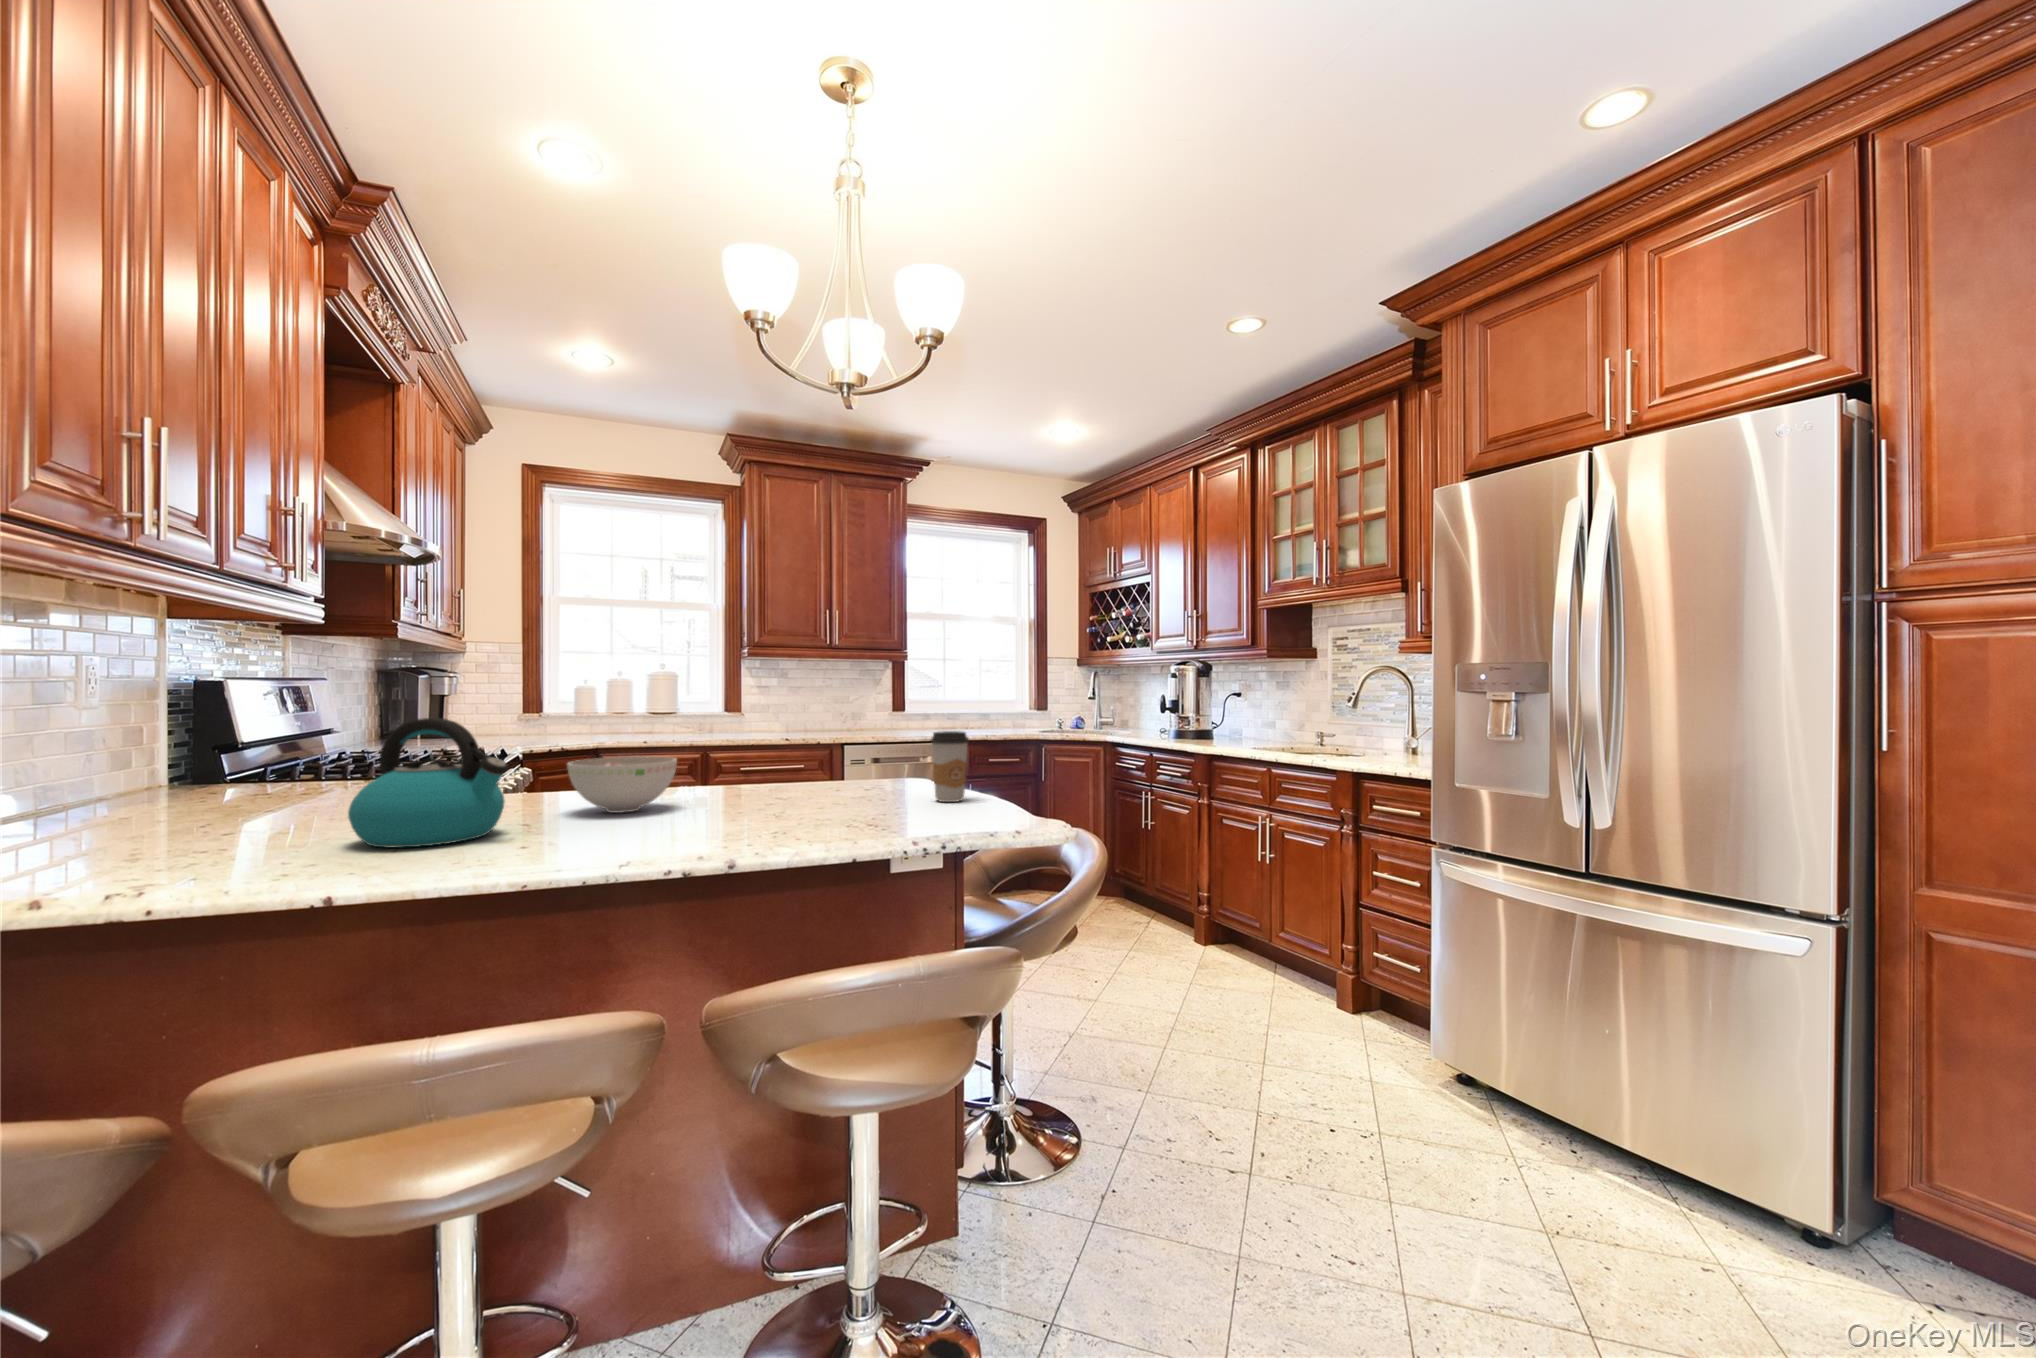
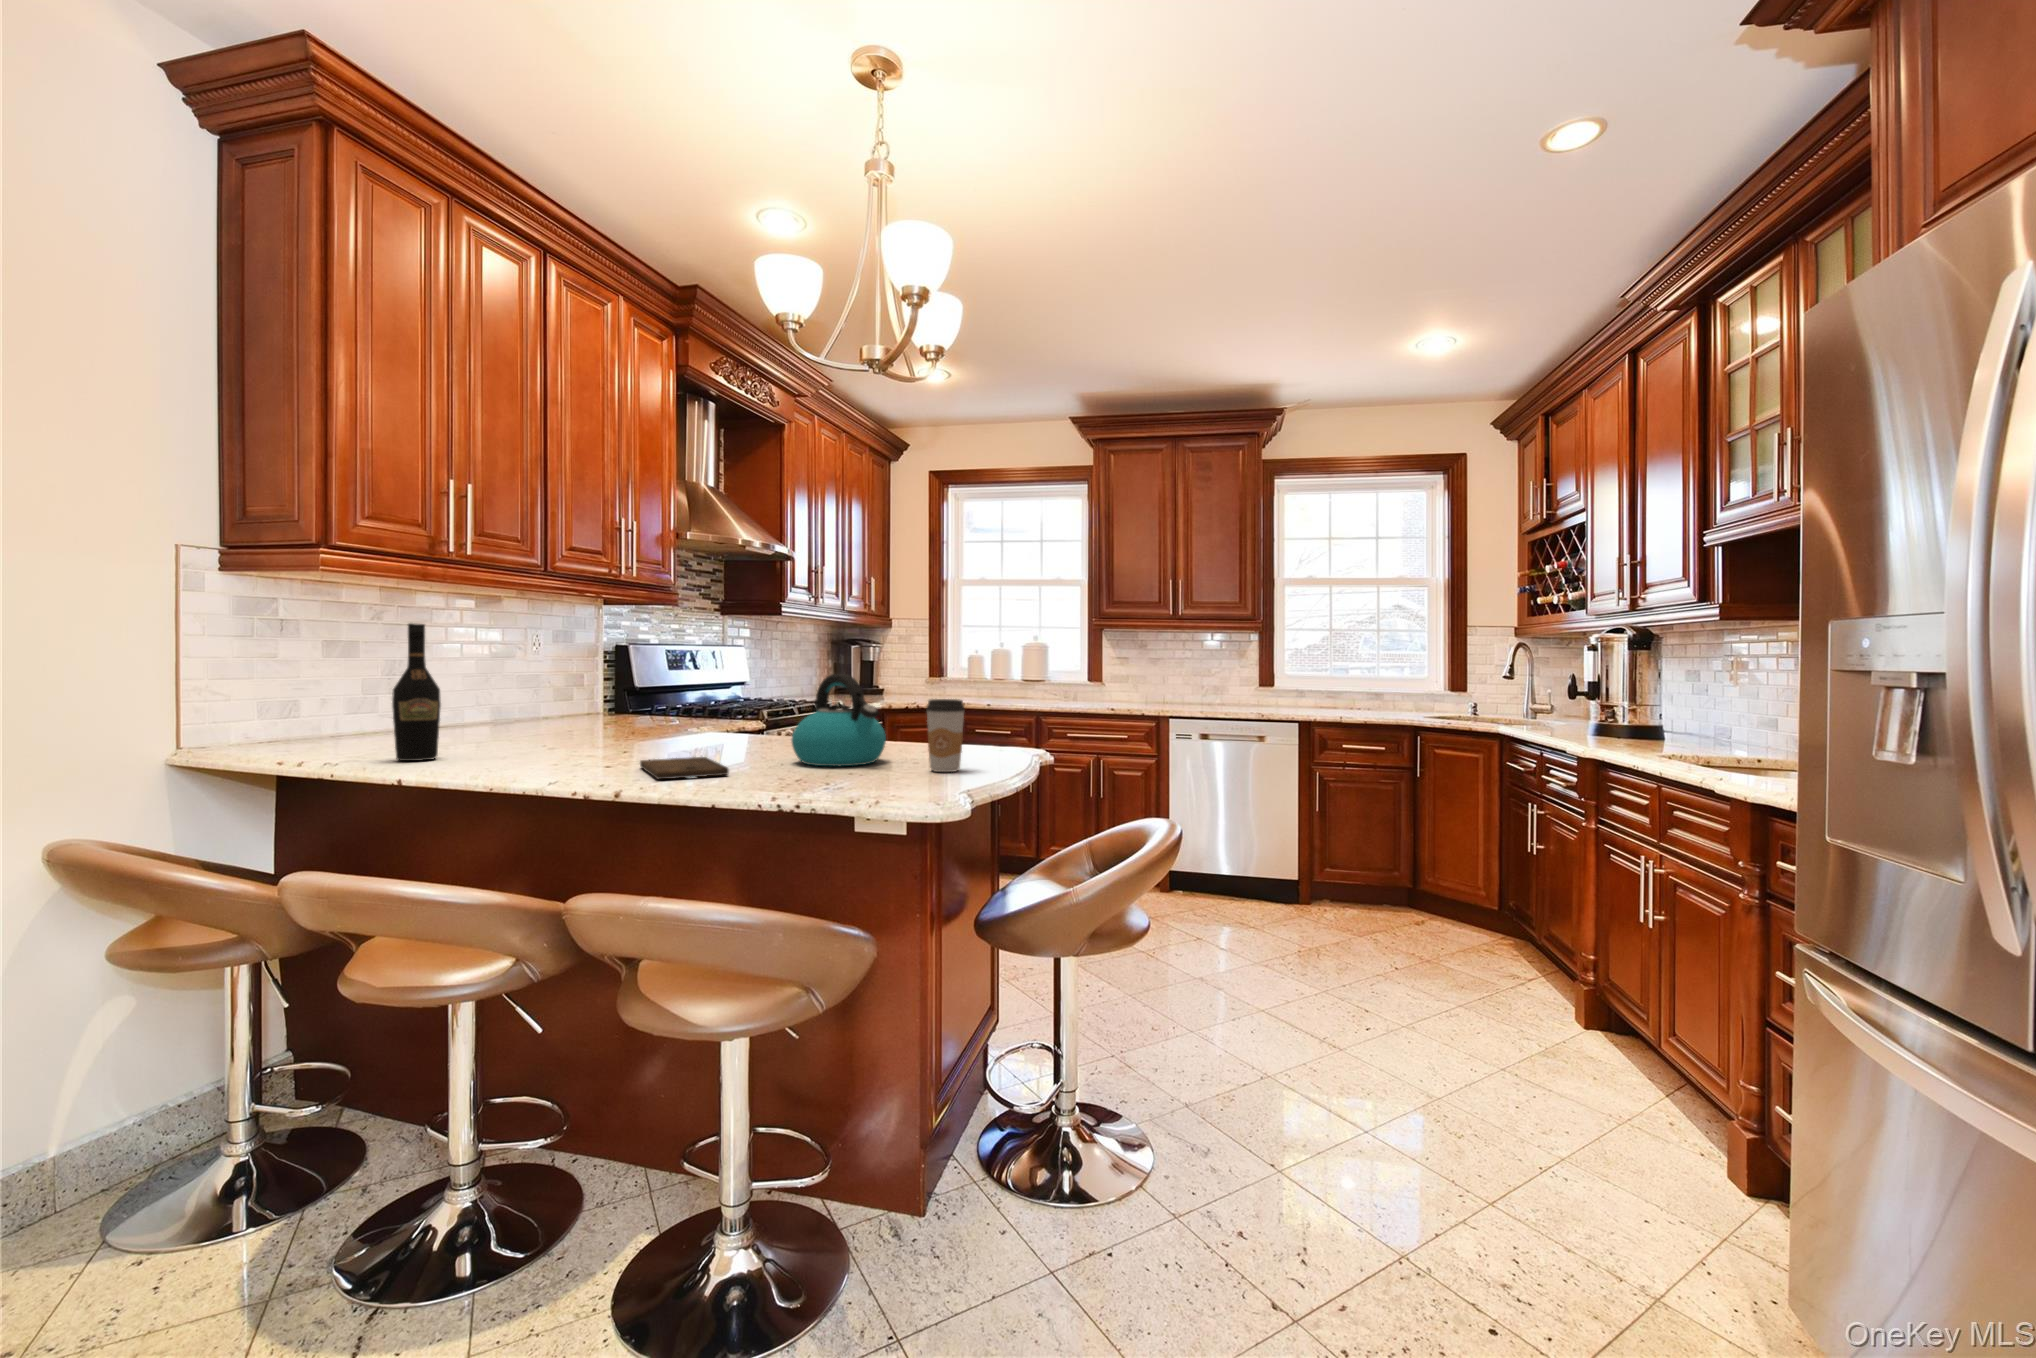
wine bottle: none [163,652,250,875] -> present [392,623,441,761]
kettle: present [348,718,508,848] -> present [792,674,886,766]
bowl: present [567,757,677,813] -> none [669,709,756,753]
cutting board: none [636,814,786,841] -> present [640,757,729,779]

